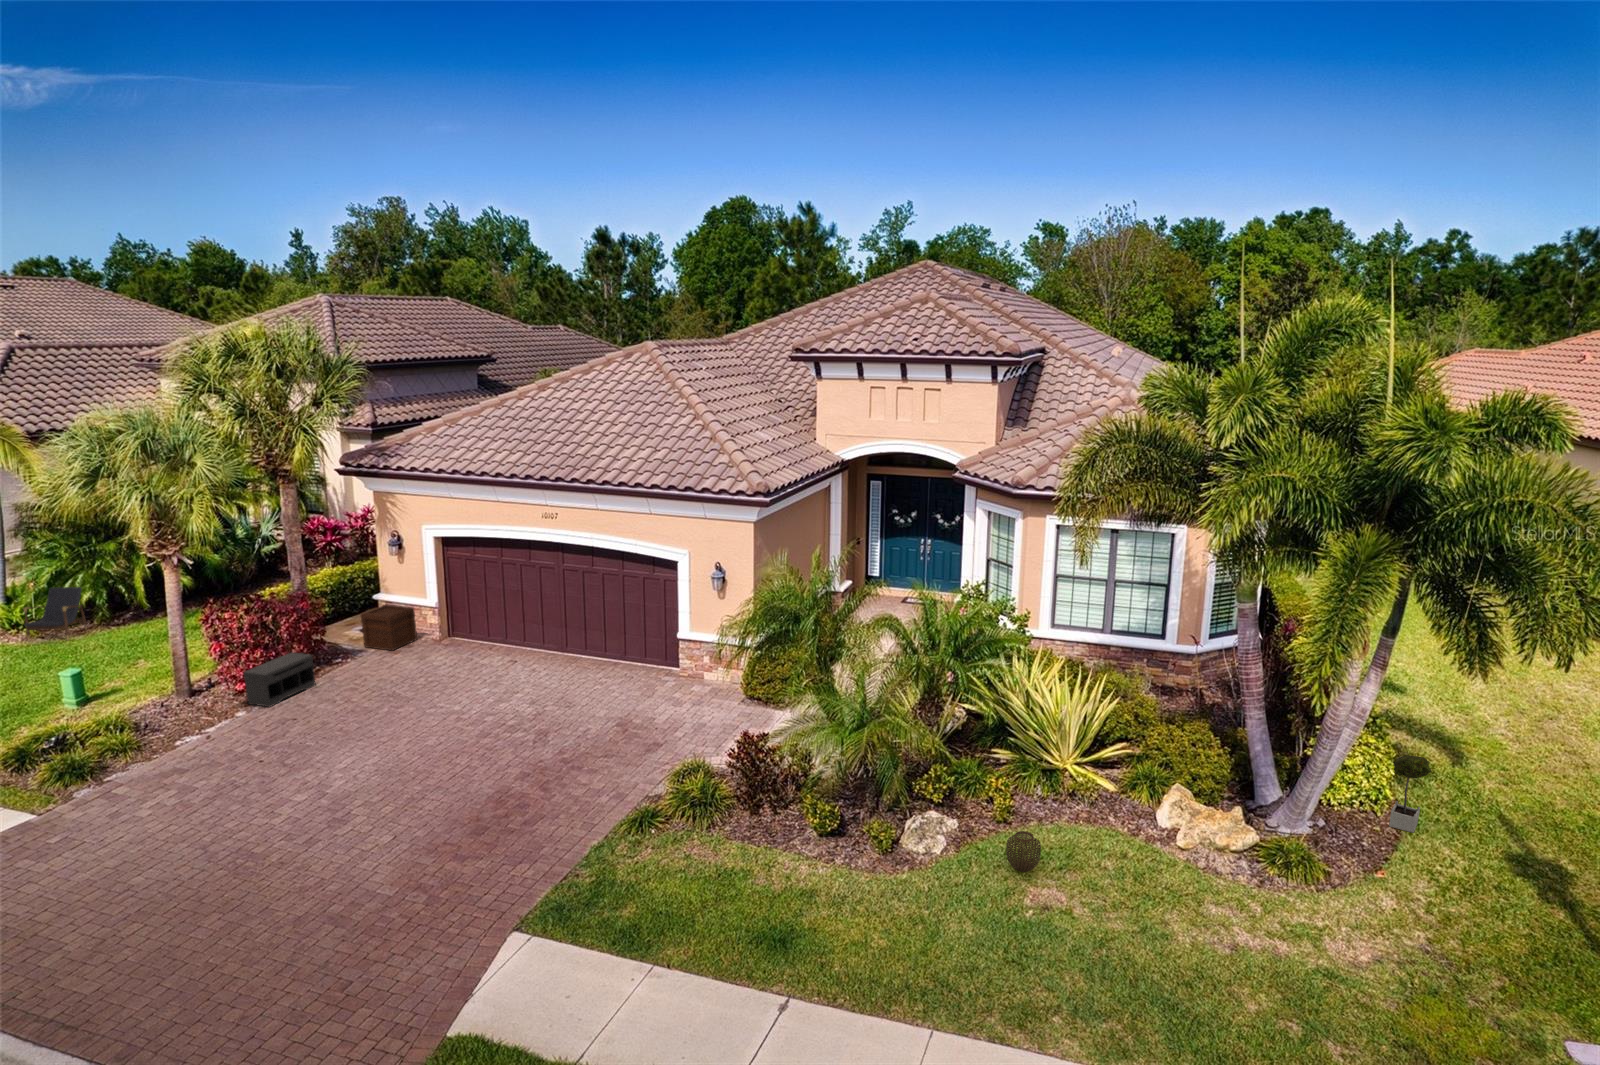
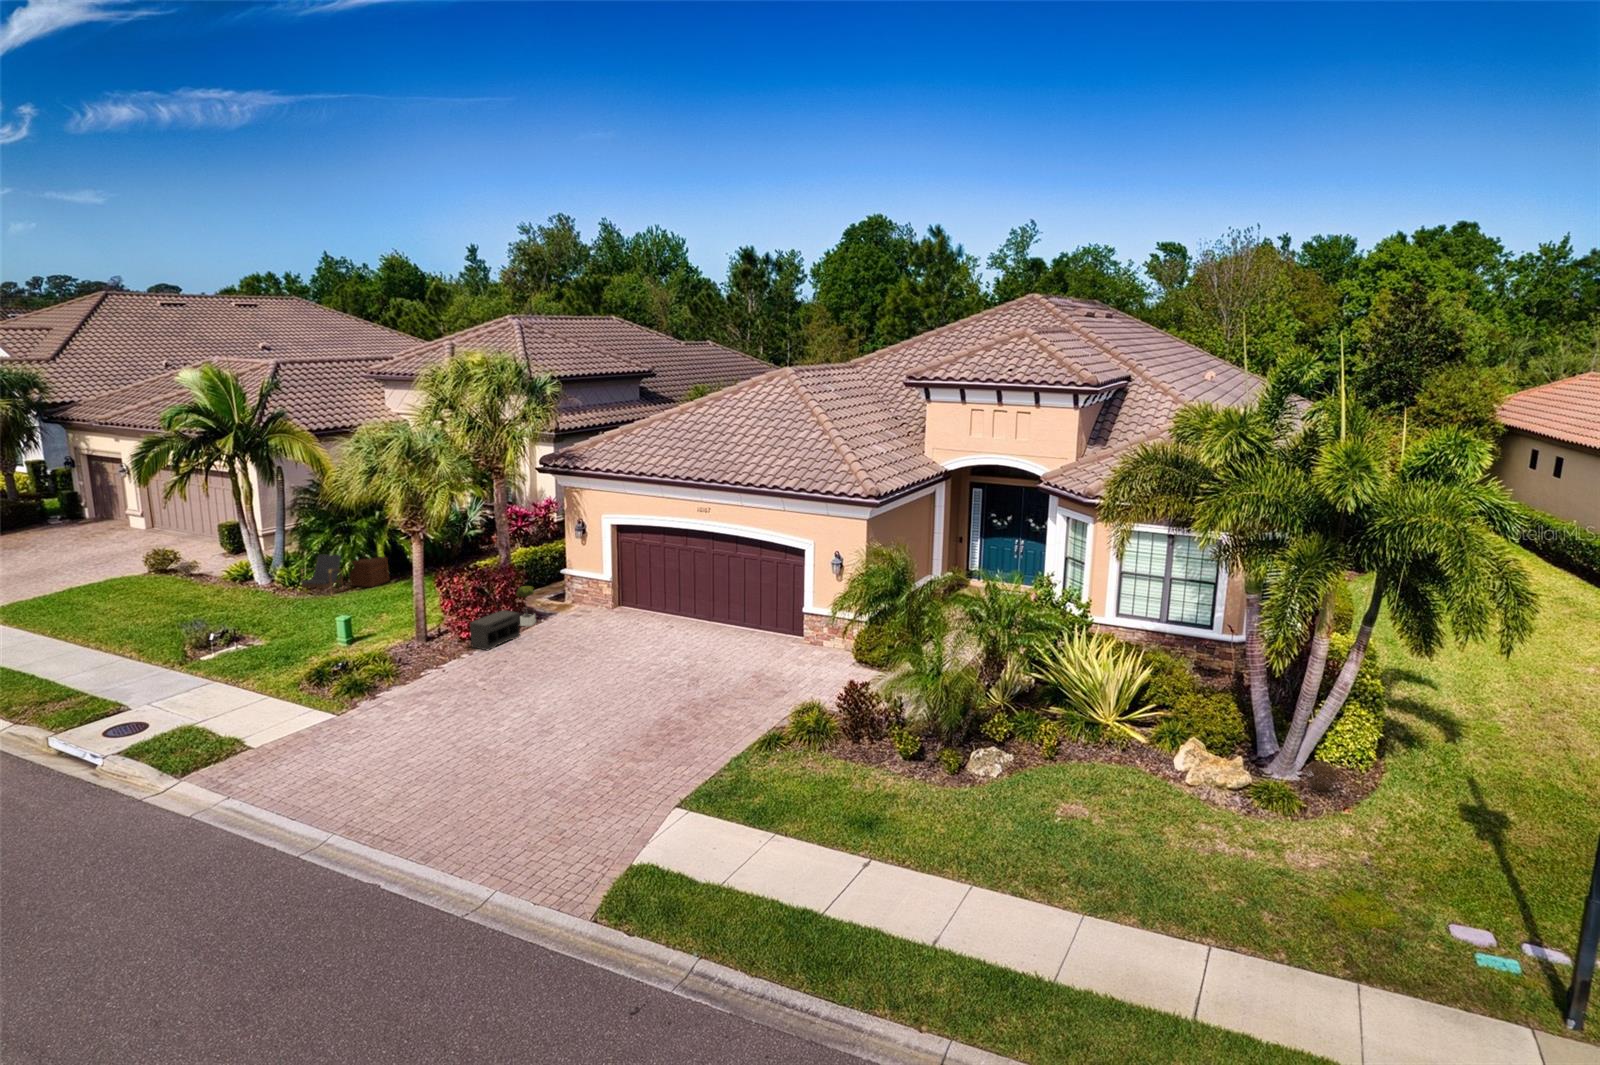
wooden crate: present [361,605,417,650] -> present [350,557,389,587]
potted tree: present [1389,755,1431,833] -> present [516,586,536,626]
woven basket: present [1006,831,1041,872] -> present [1307,761,1336,791]

